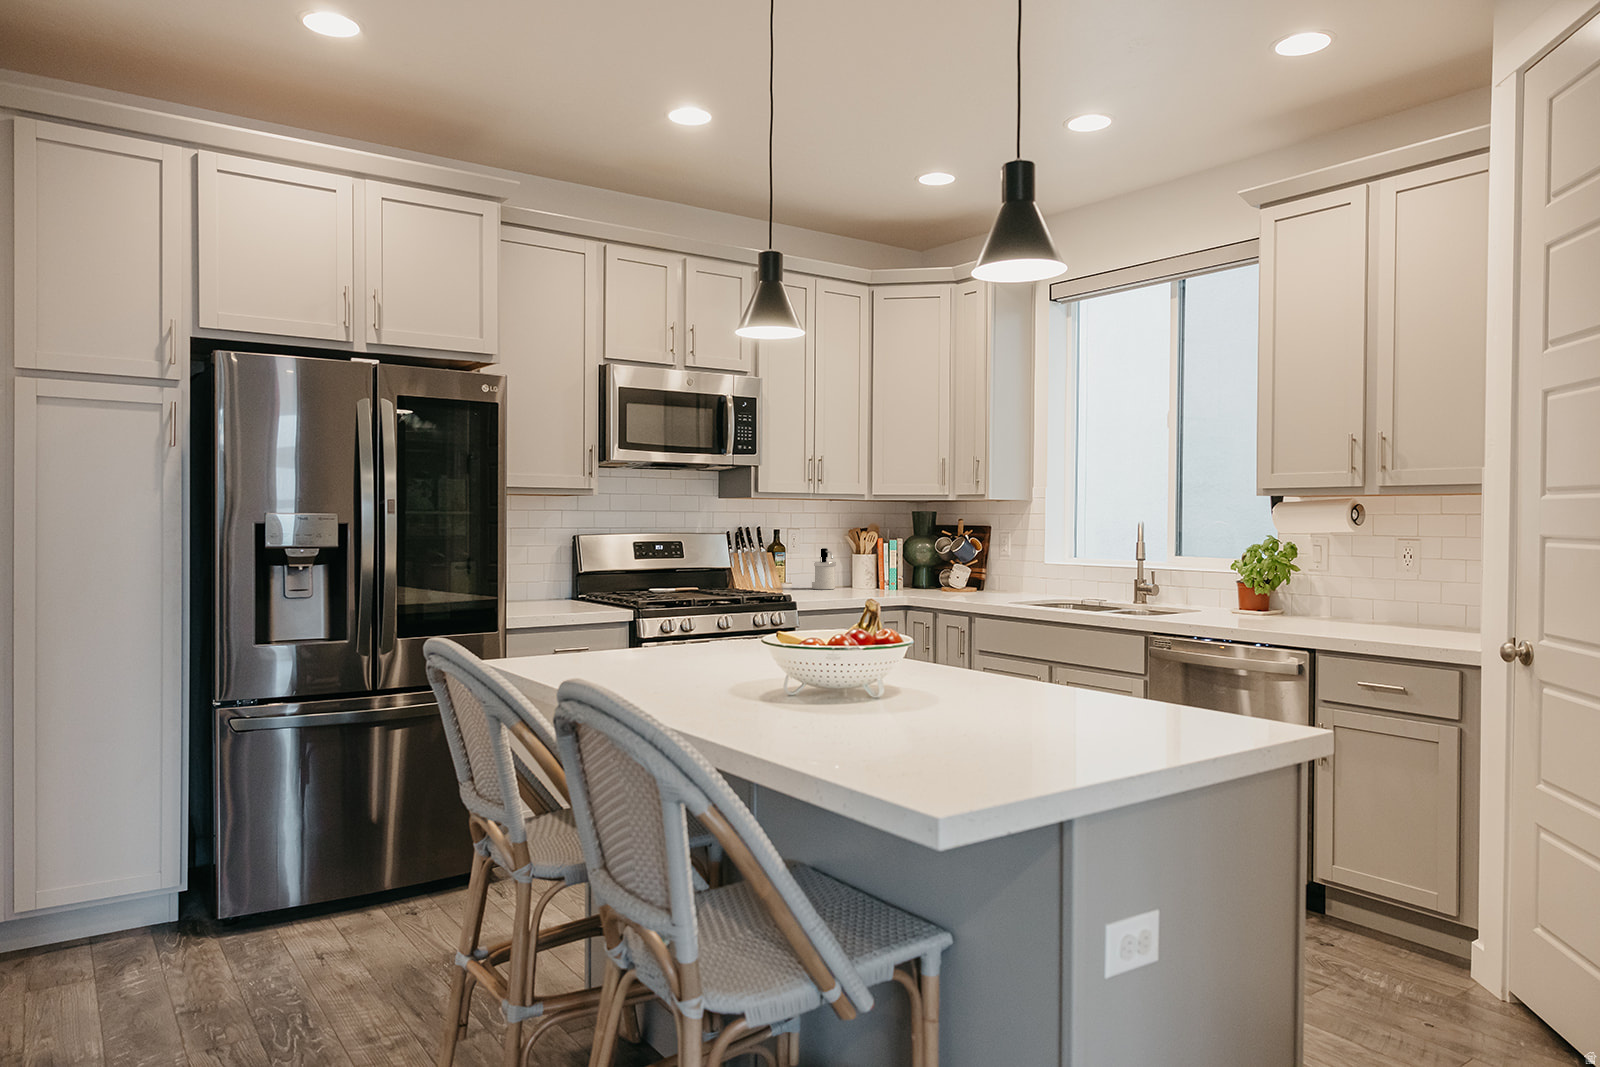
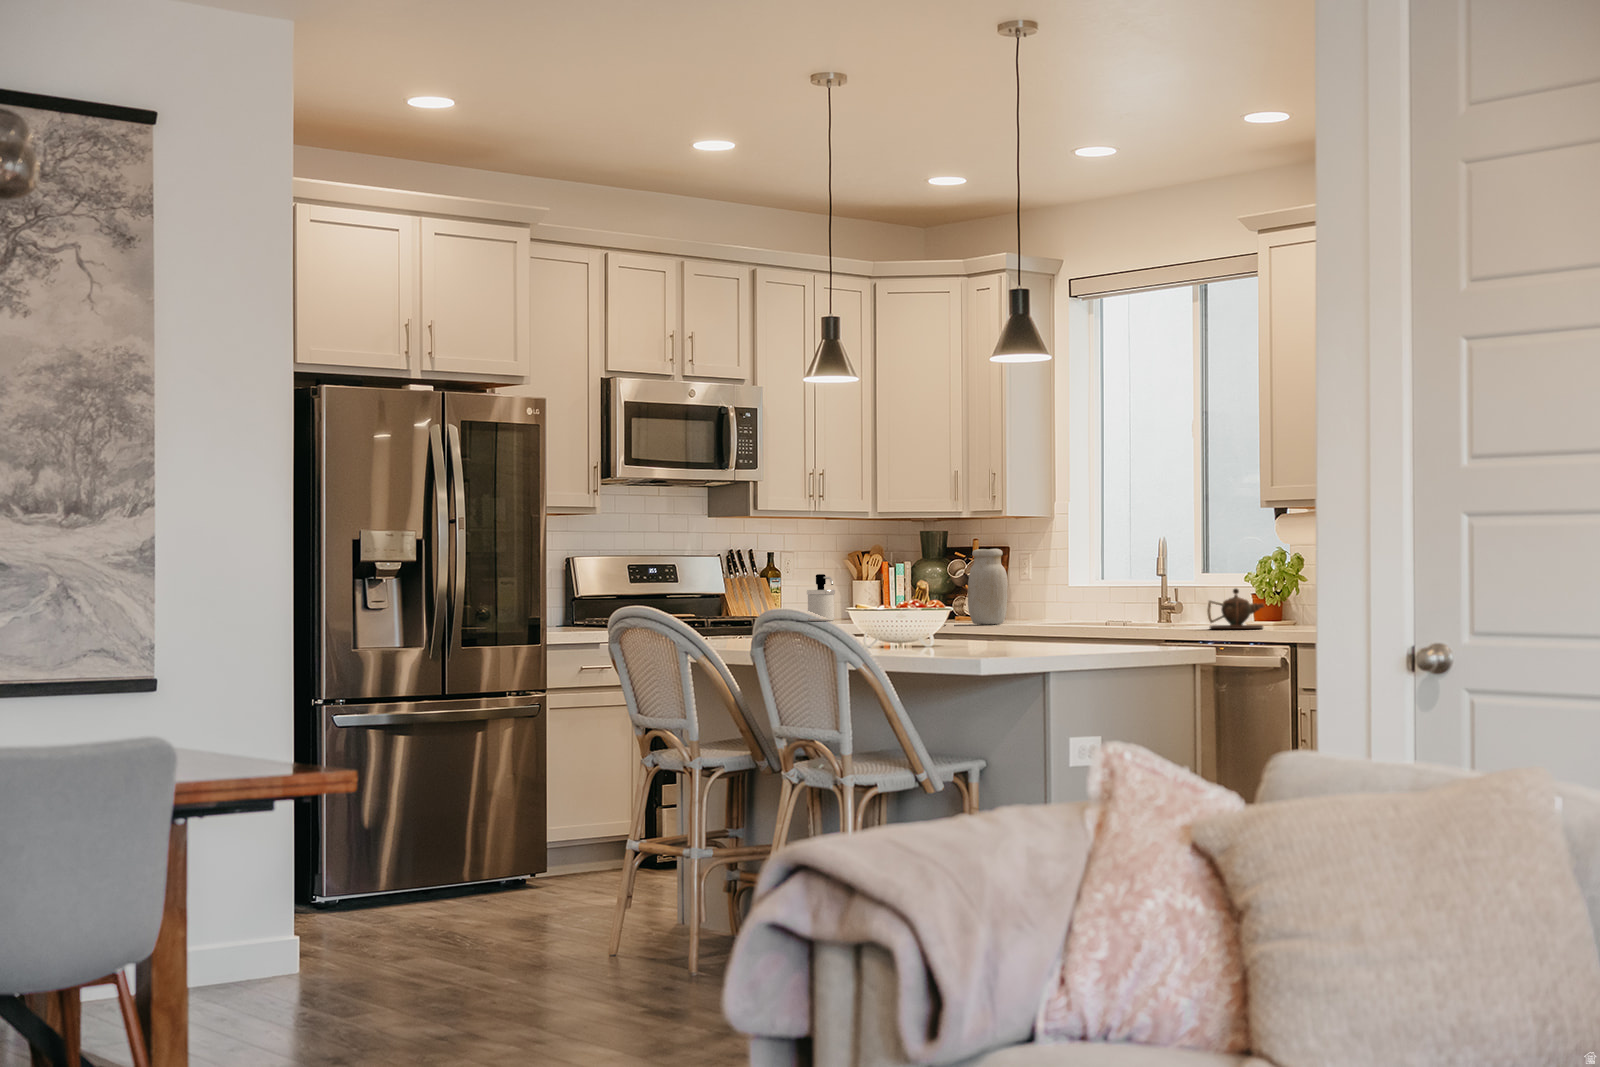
jar: none [950,532,989,604] -> present [968,549,1008,624]
teapot: none [1206,584,1271,630] -> present [1207,589,1264,629]

